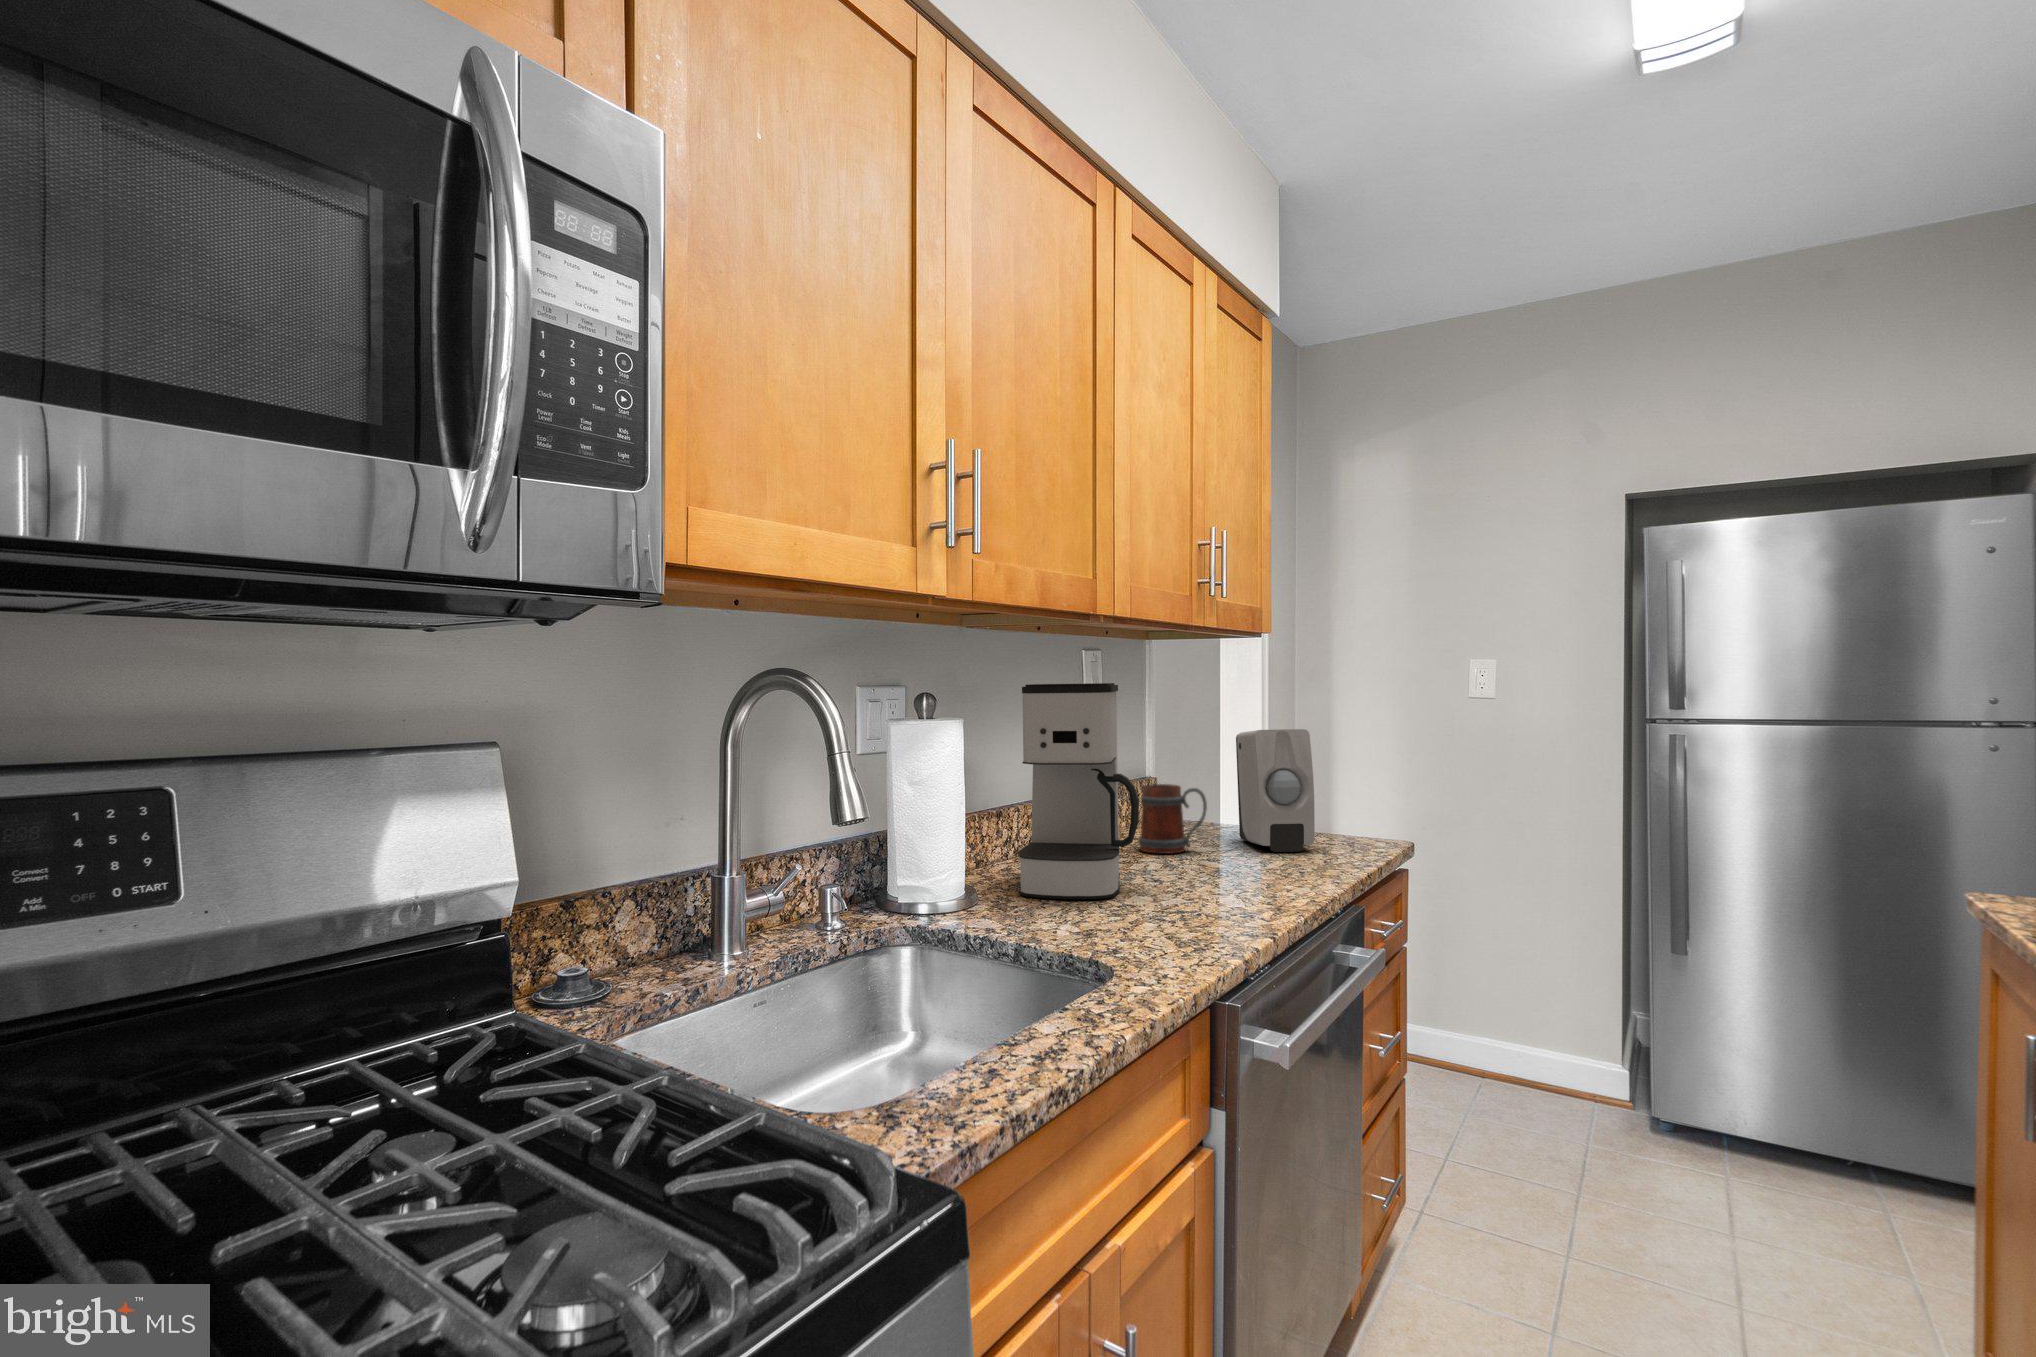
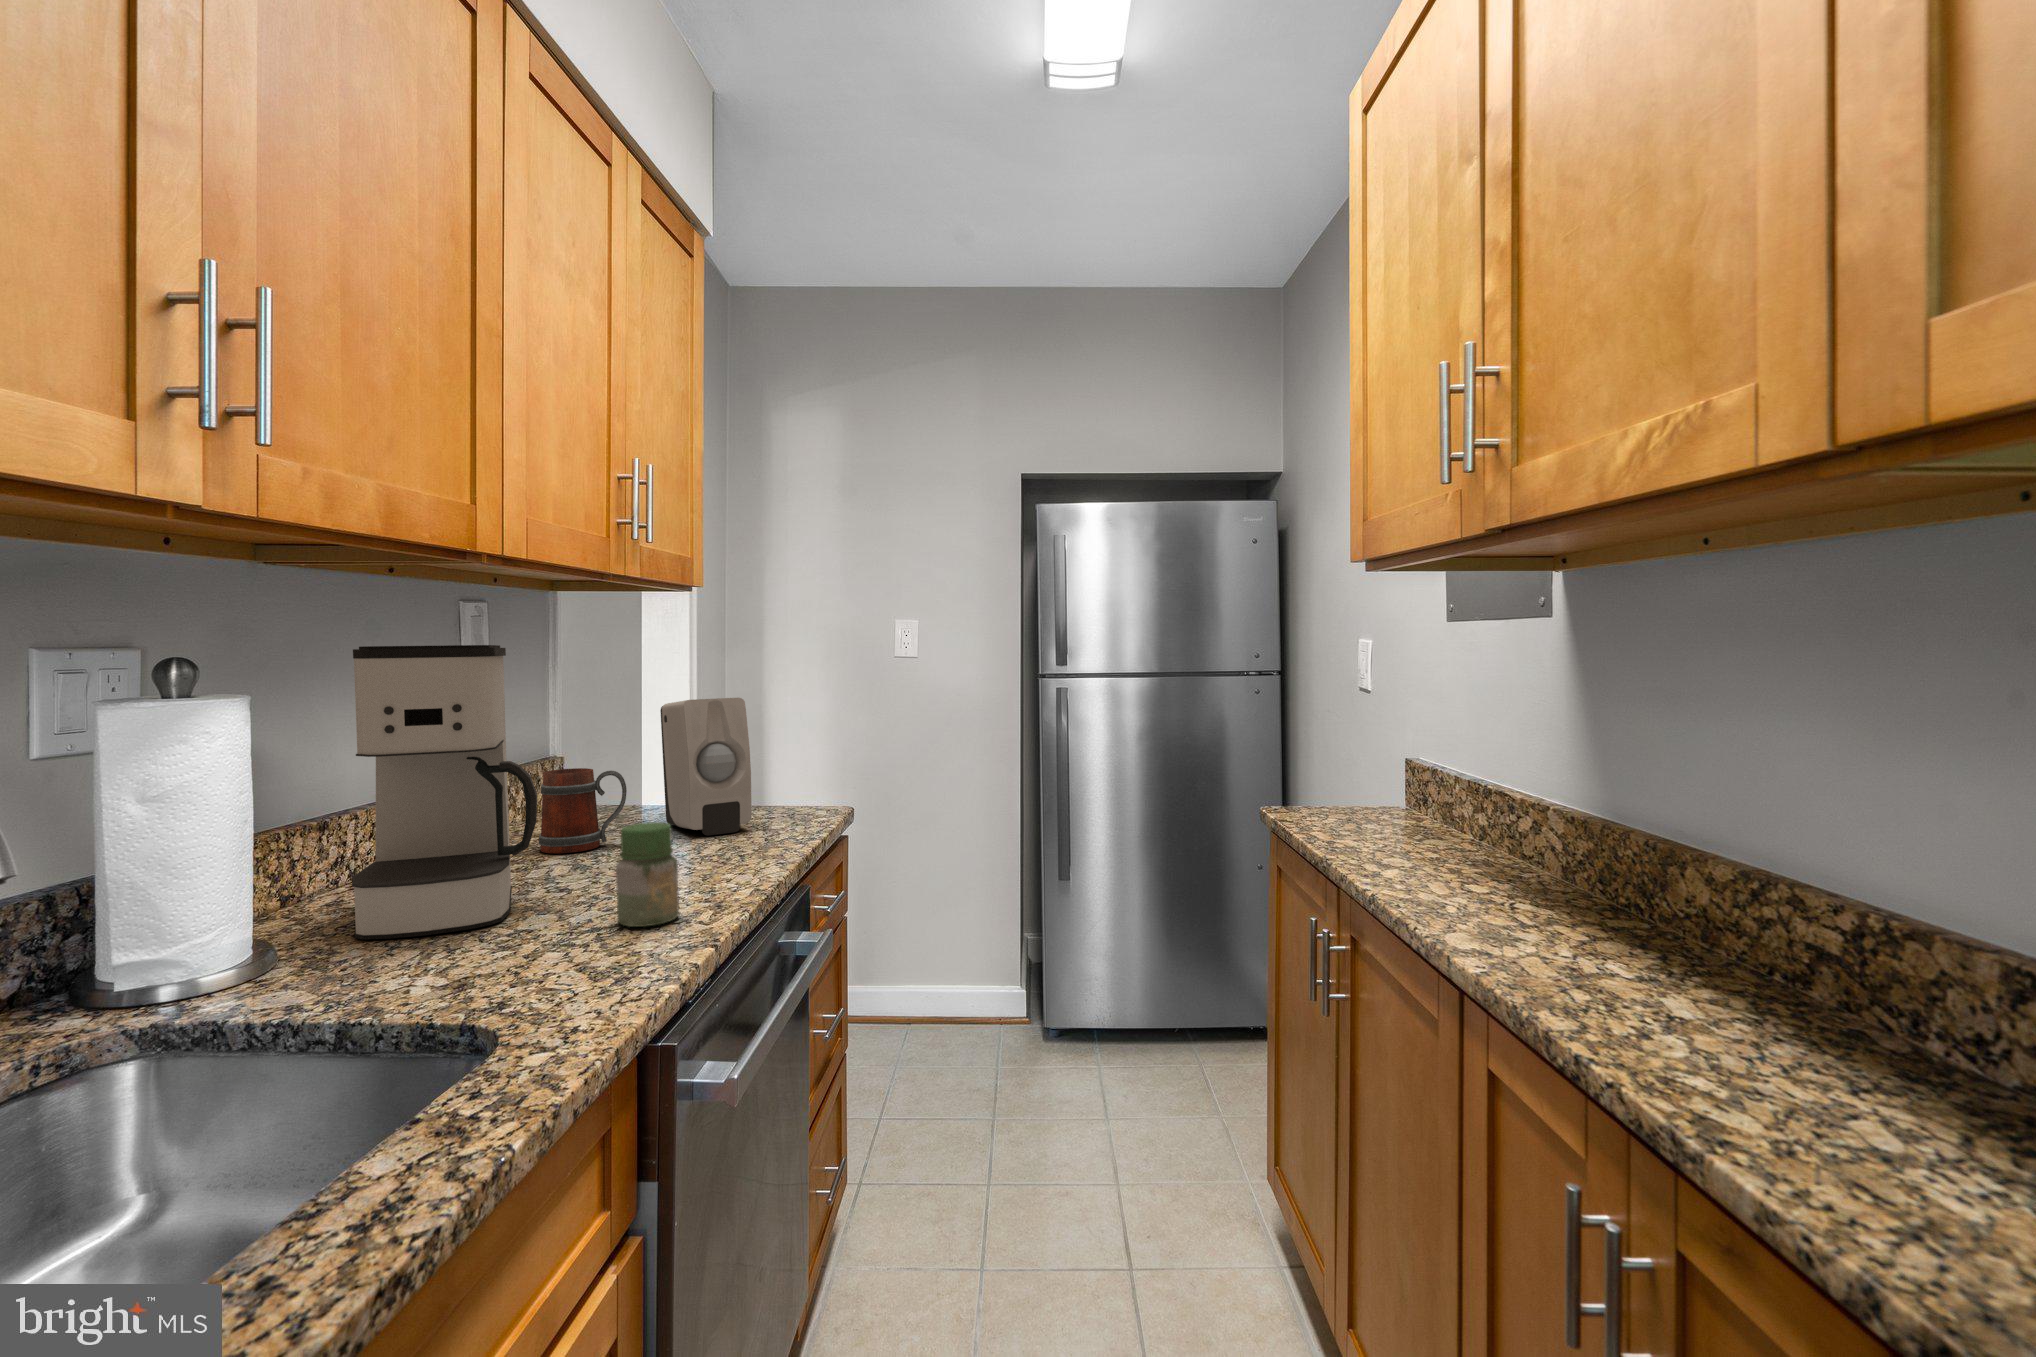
jar: none [1196,831,1245,916] -> present [616,822,679,927]

